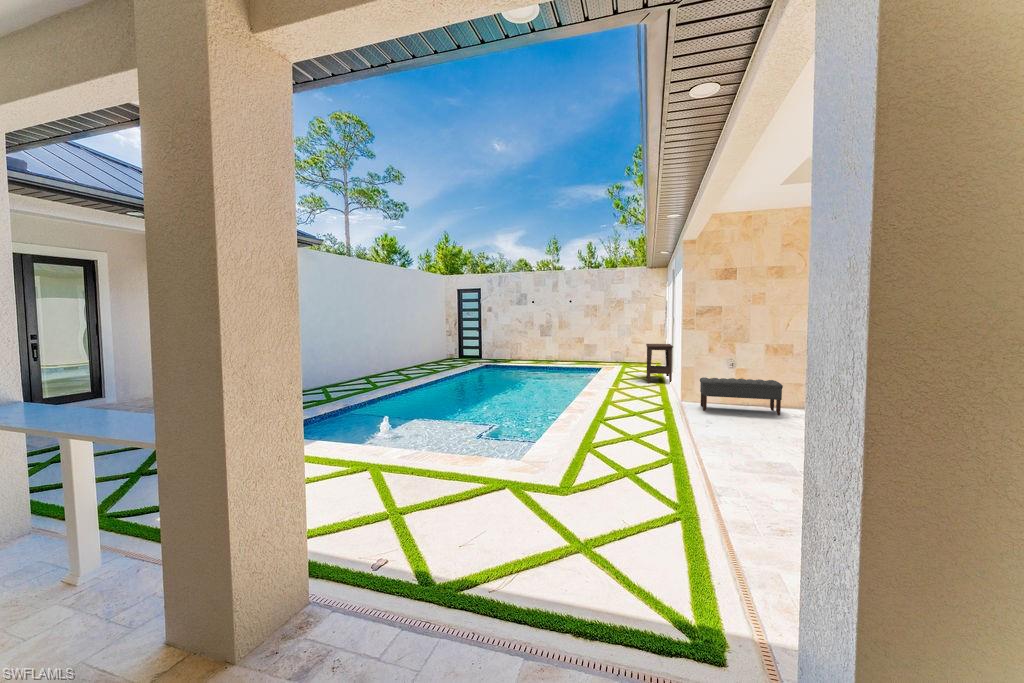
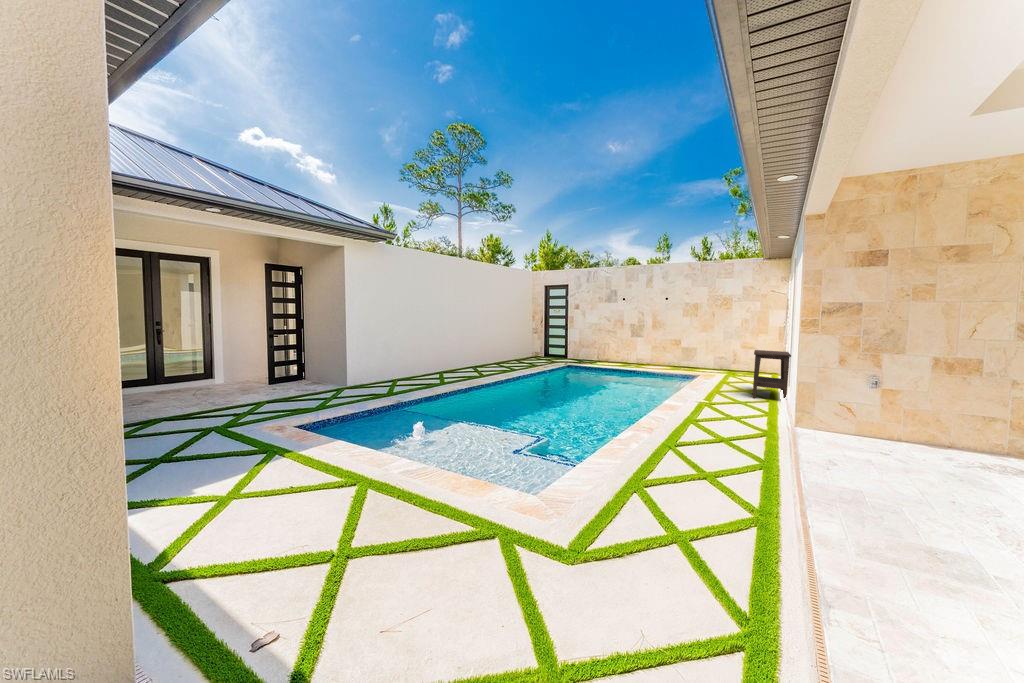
bench: present [700,377,783,415] -> none [825,401,974,470]

